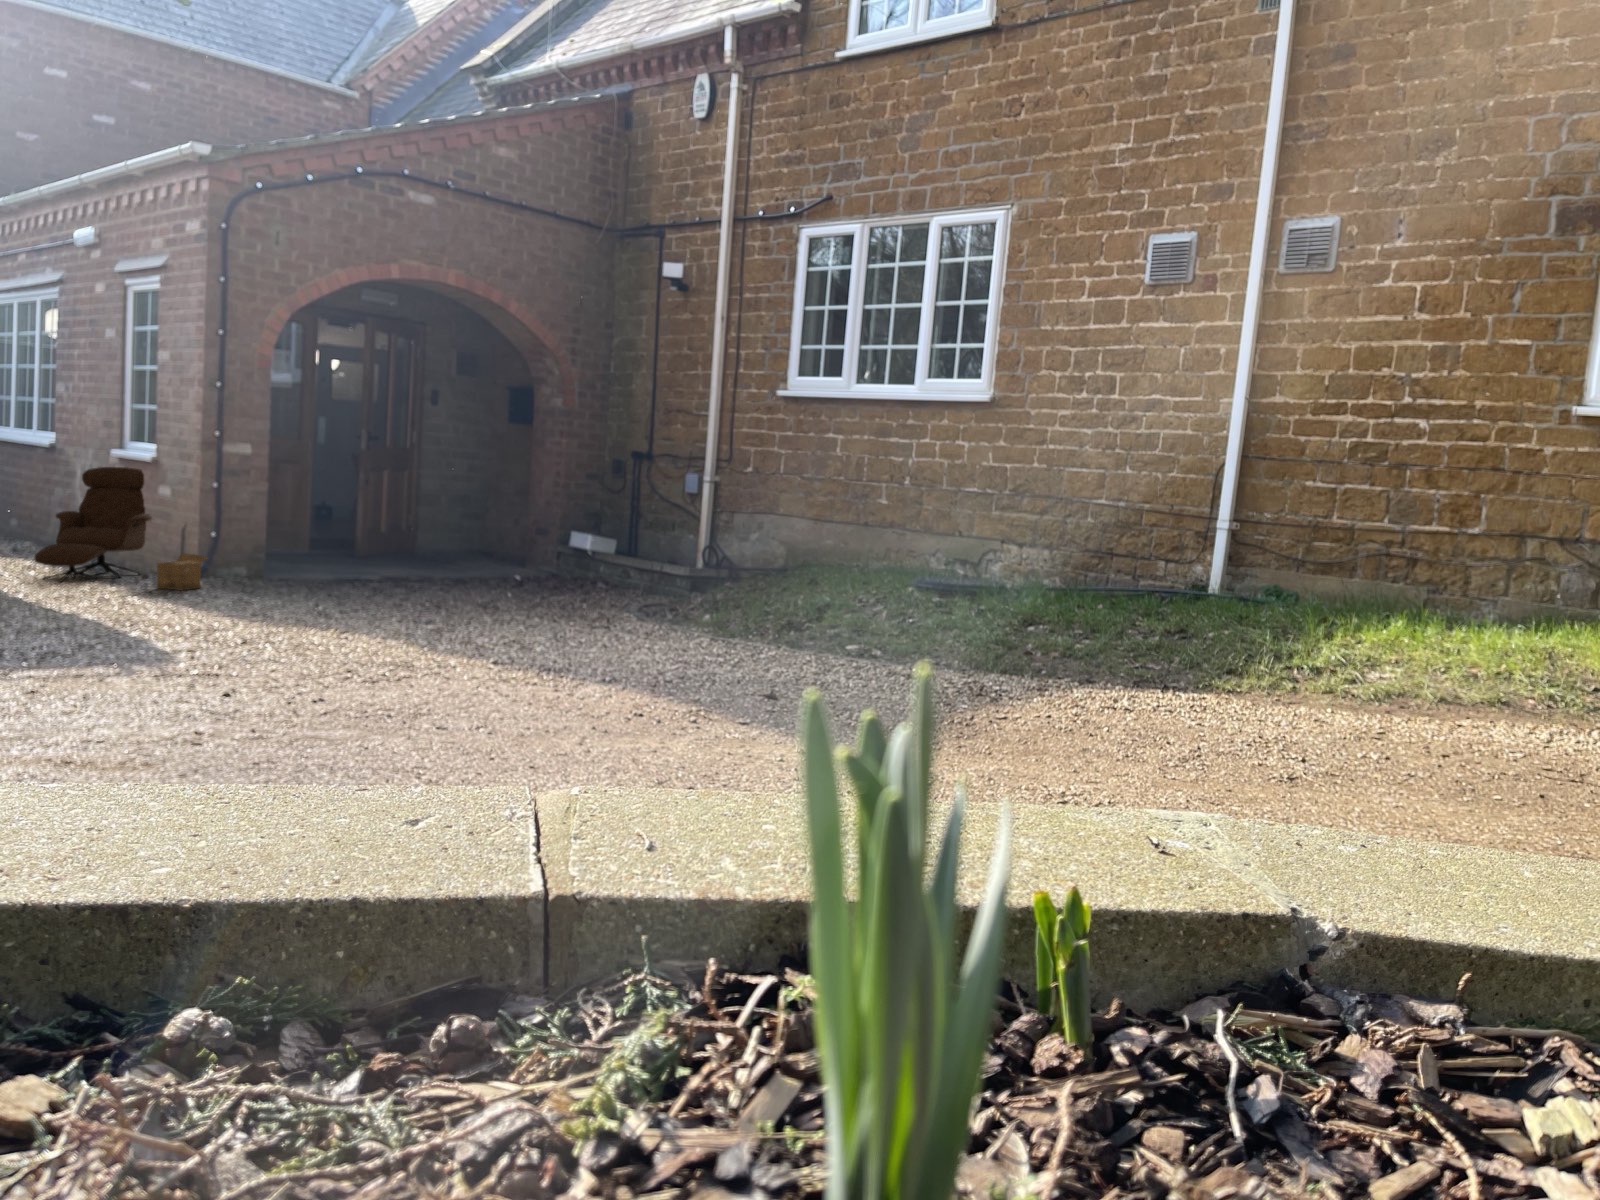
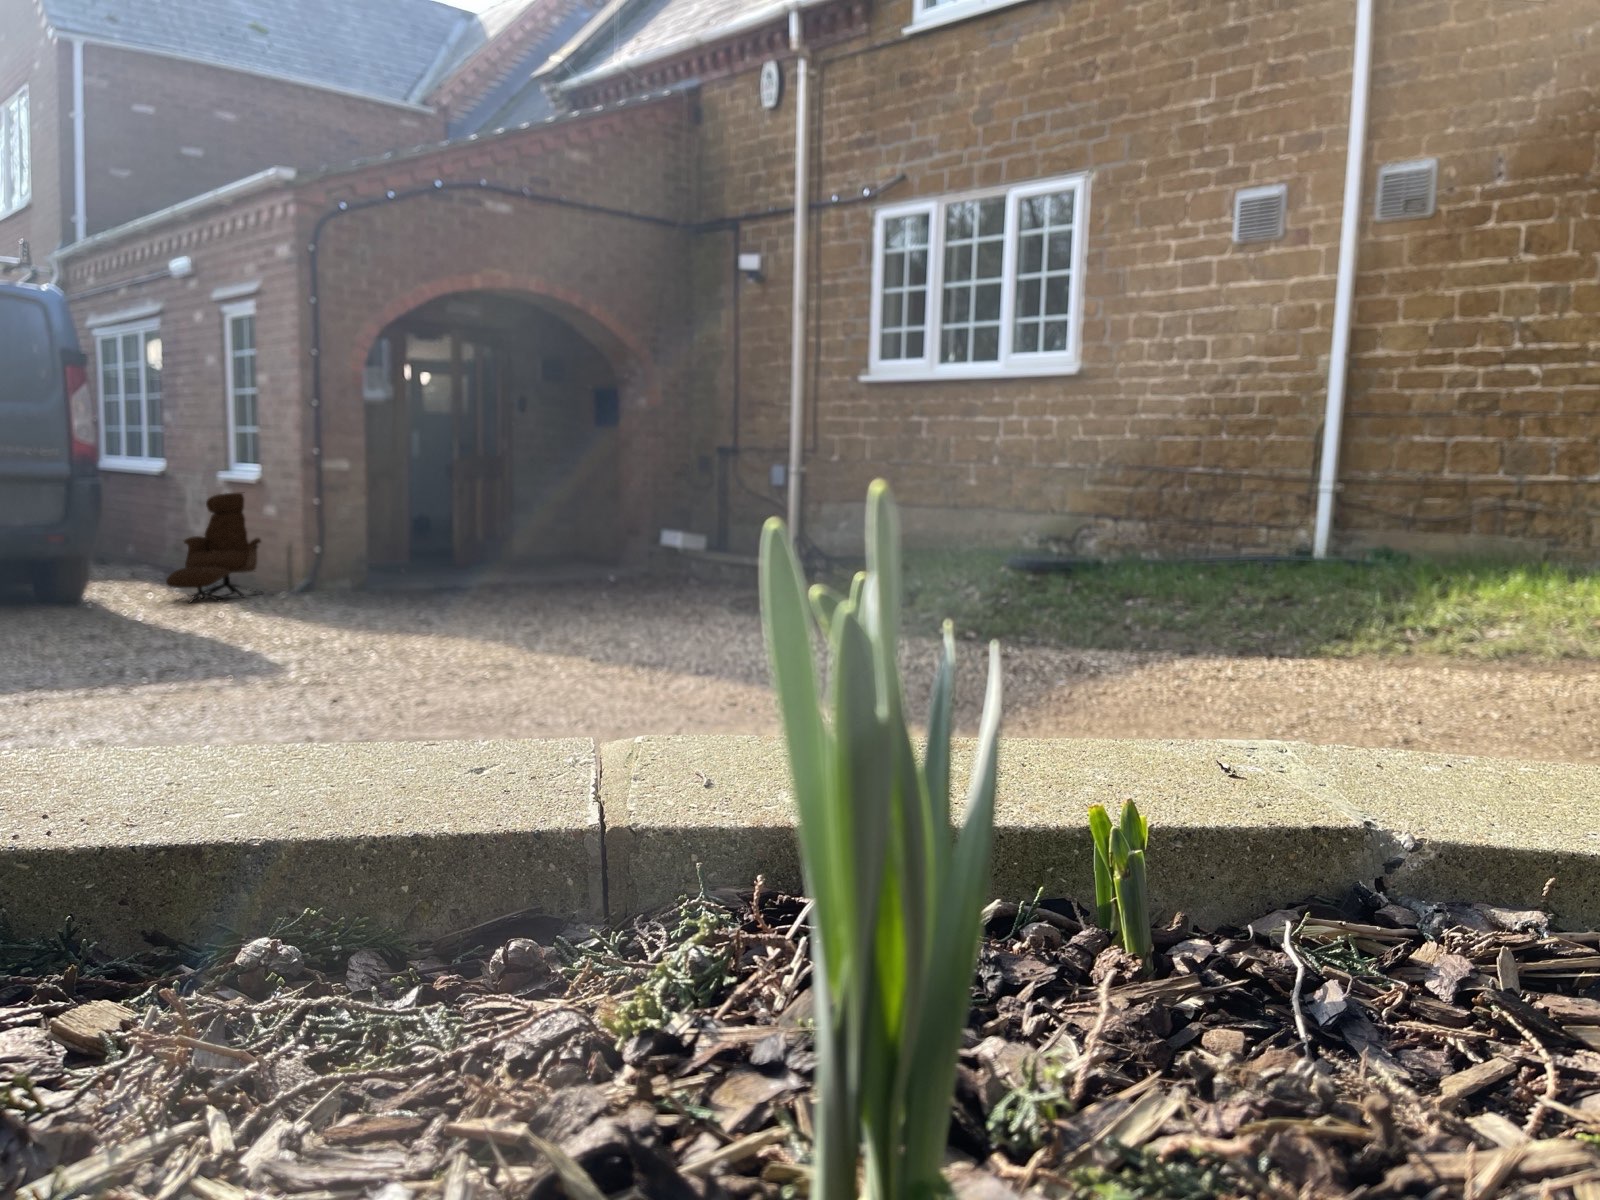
cardboard box: present [157,553,208,590] -> none [277,571,325,606]

